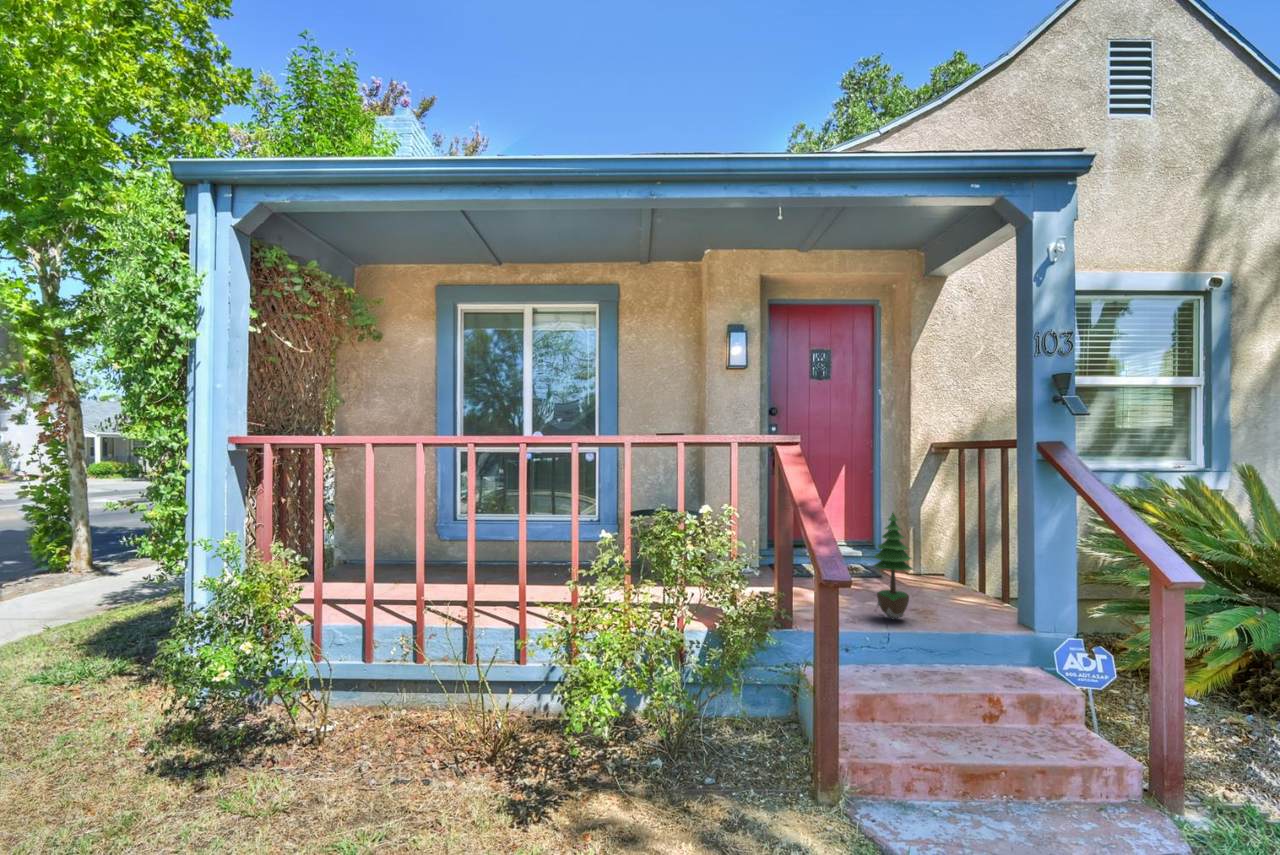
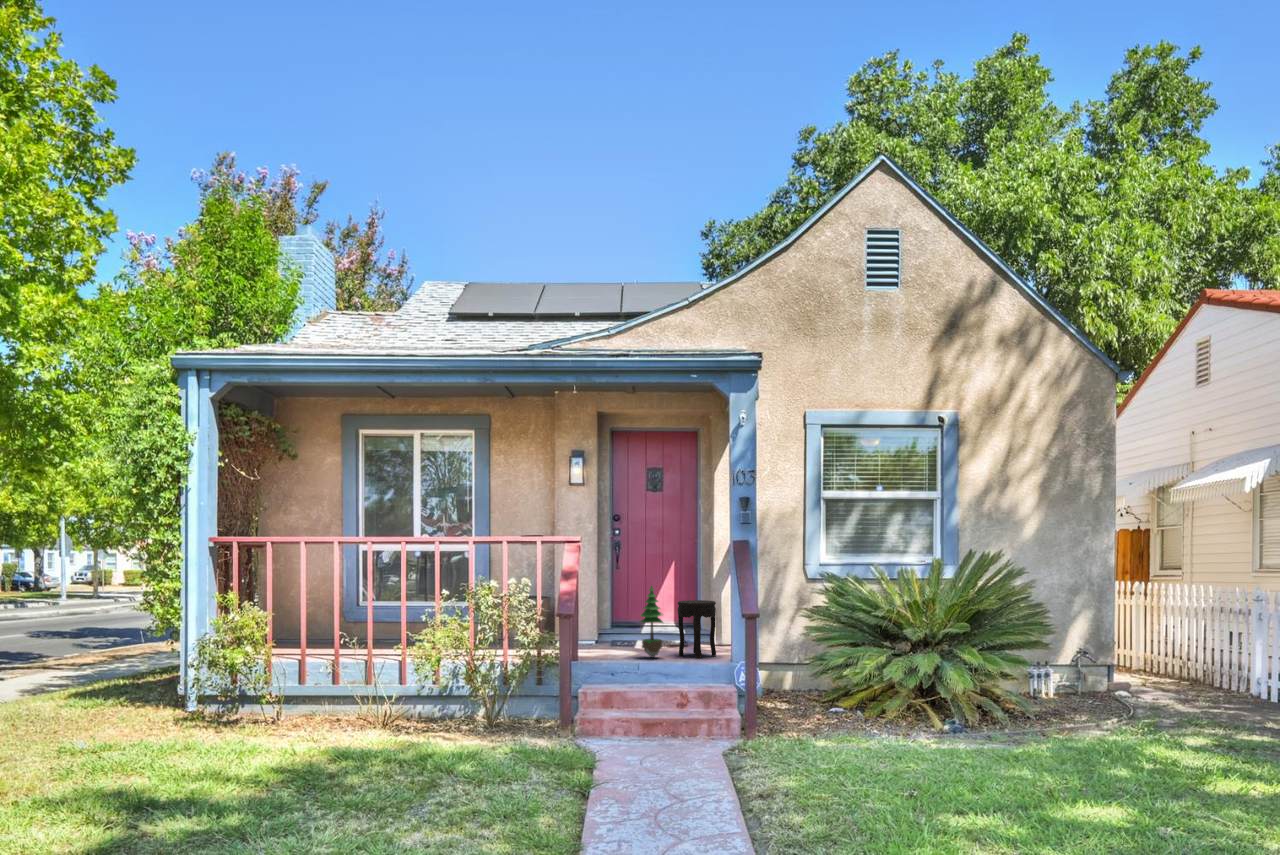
side table: none [919,531,981,621] -> present [678,600,716,658]

